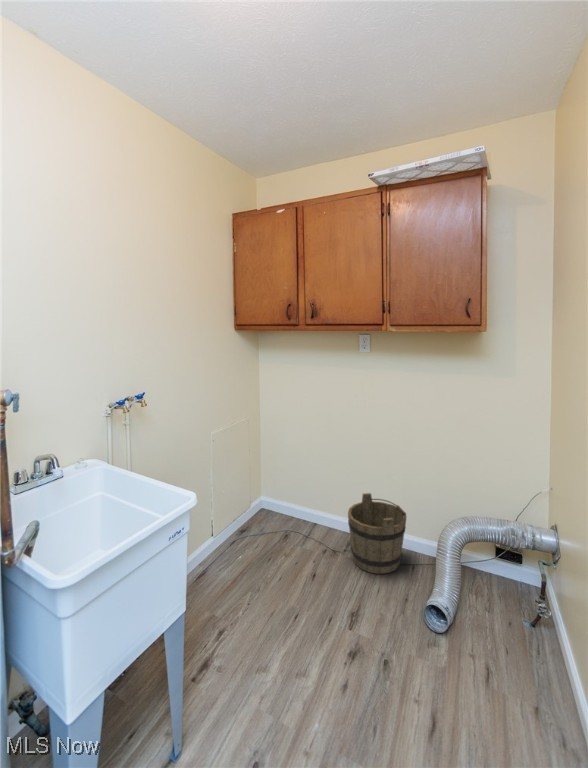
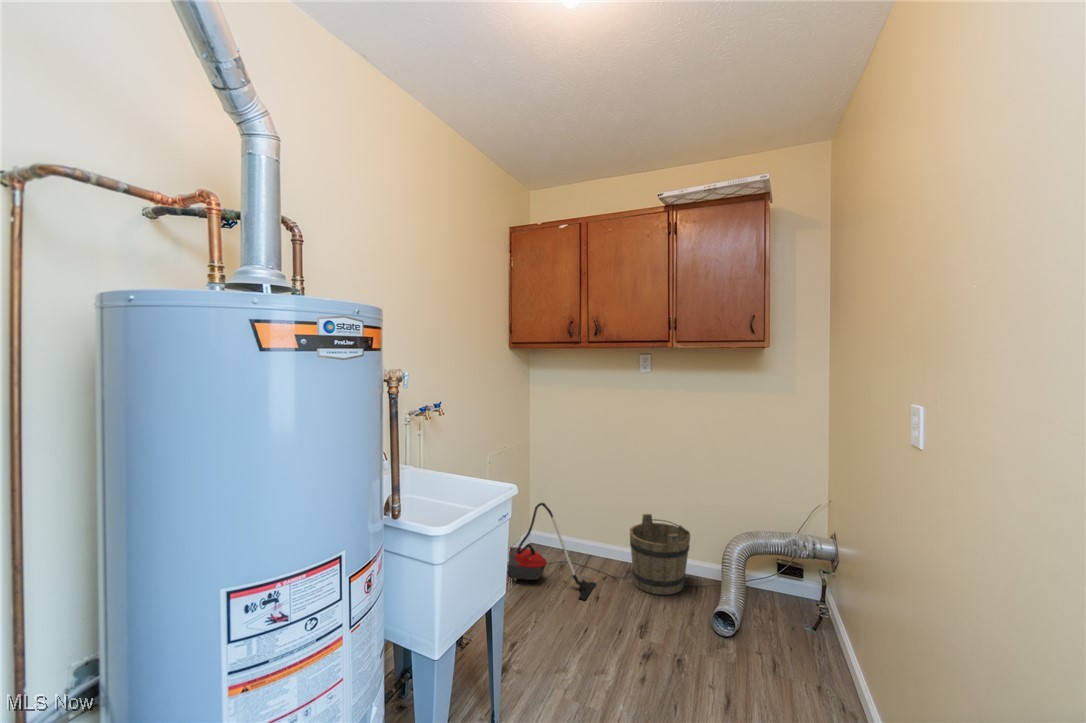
vacuum cleaner: none [221,486,317,579] -> present [508,502,596,600]

